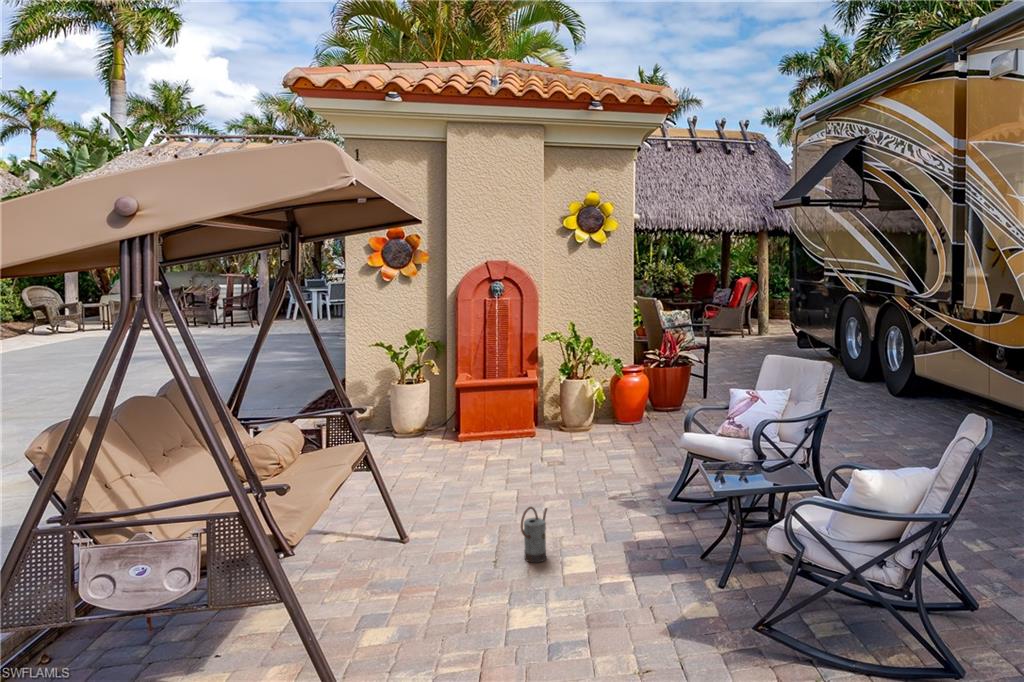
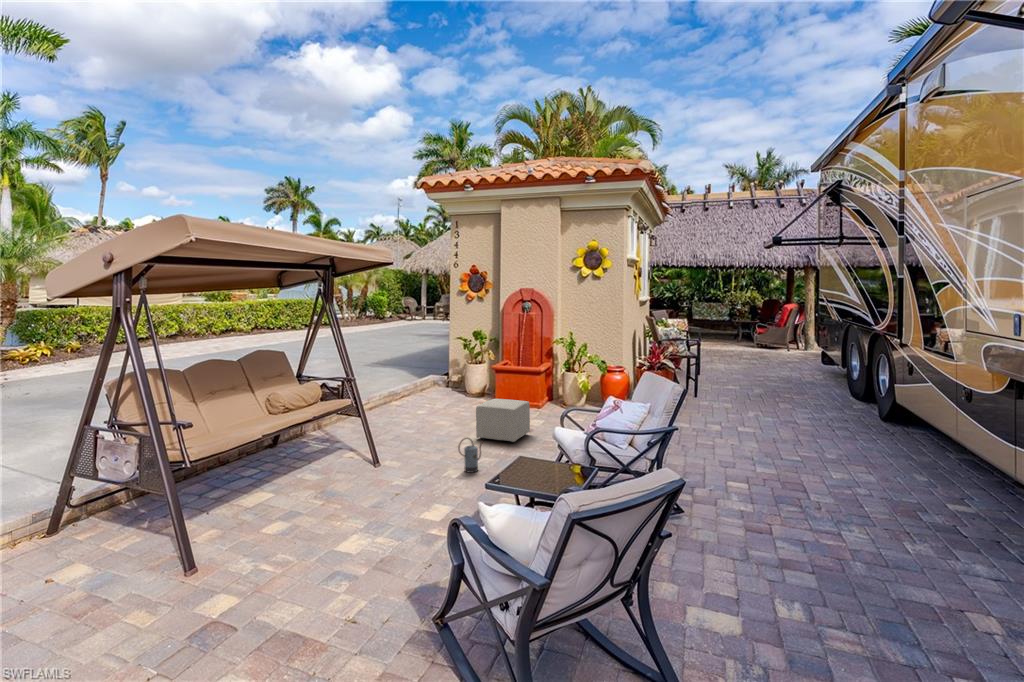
ottoman: none [489,434,560,501] -> present [476,399,530,443]

